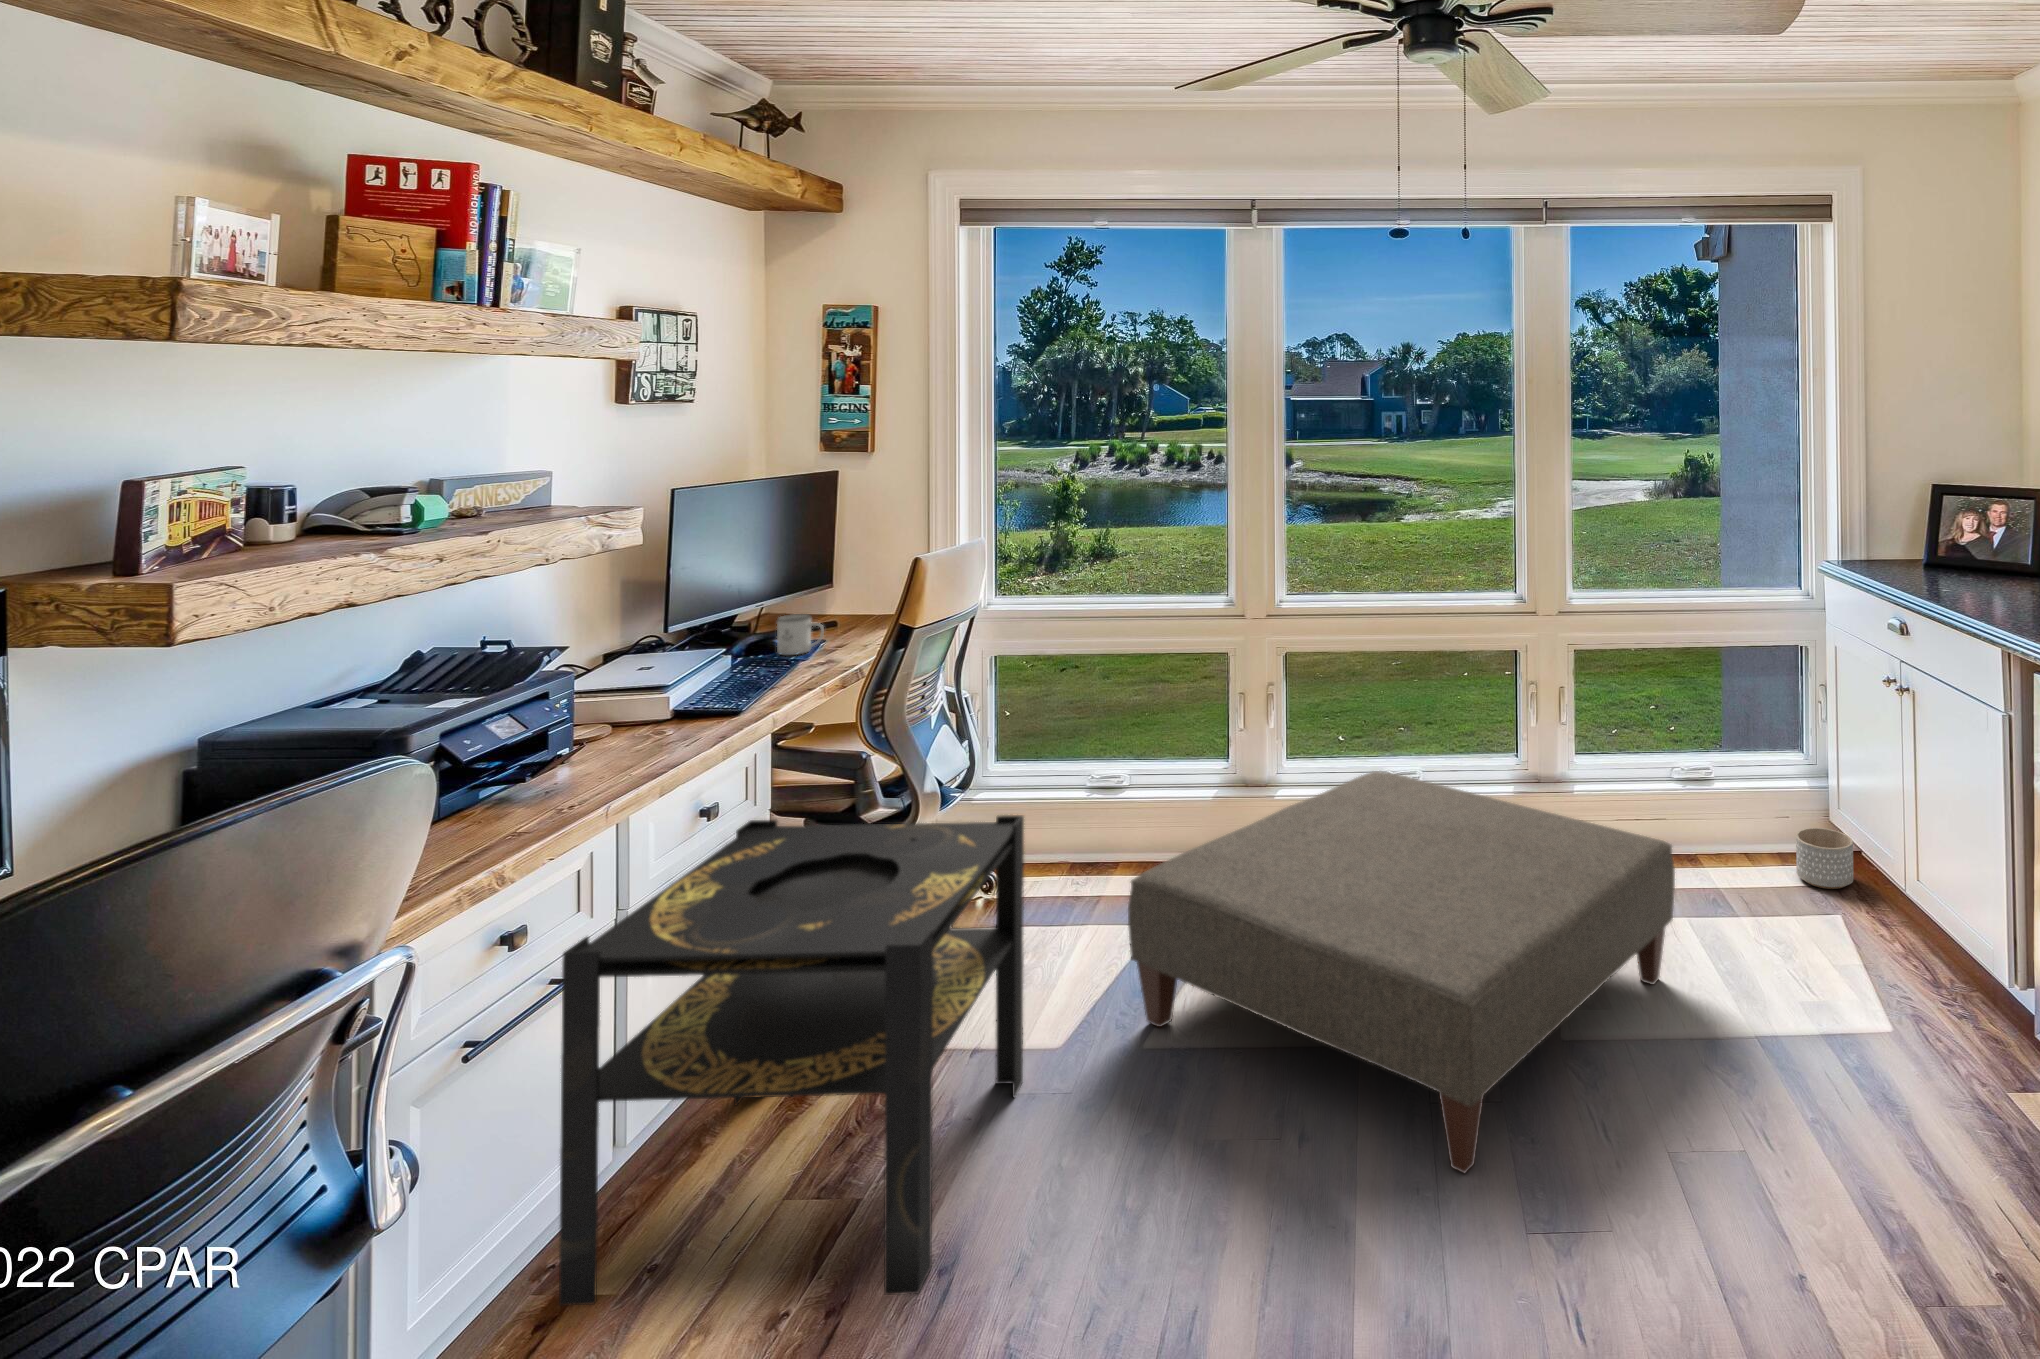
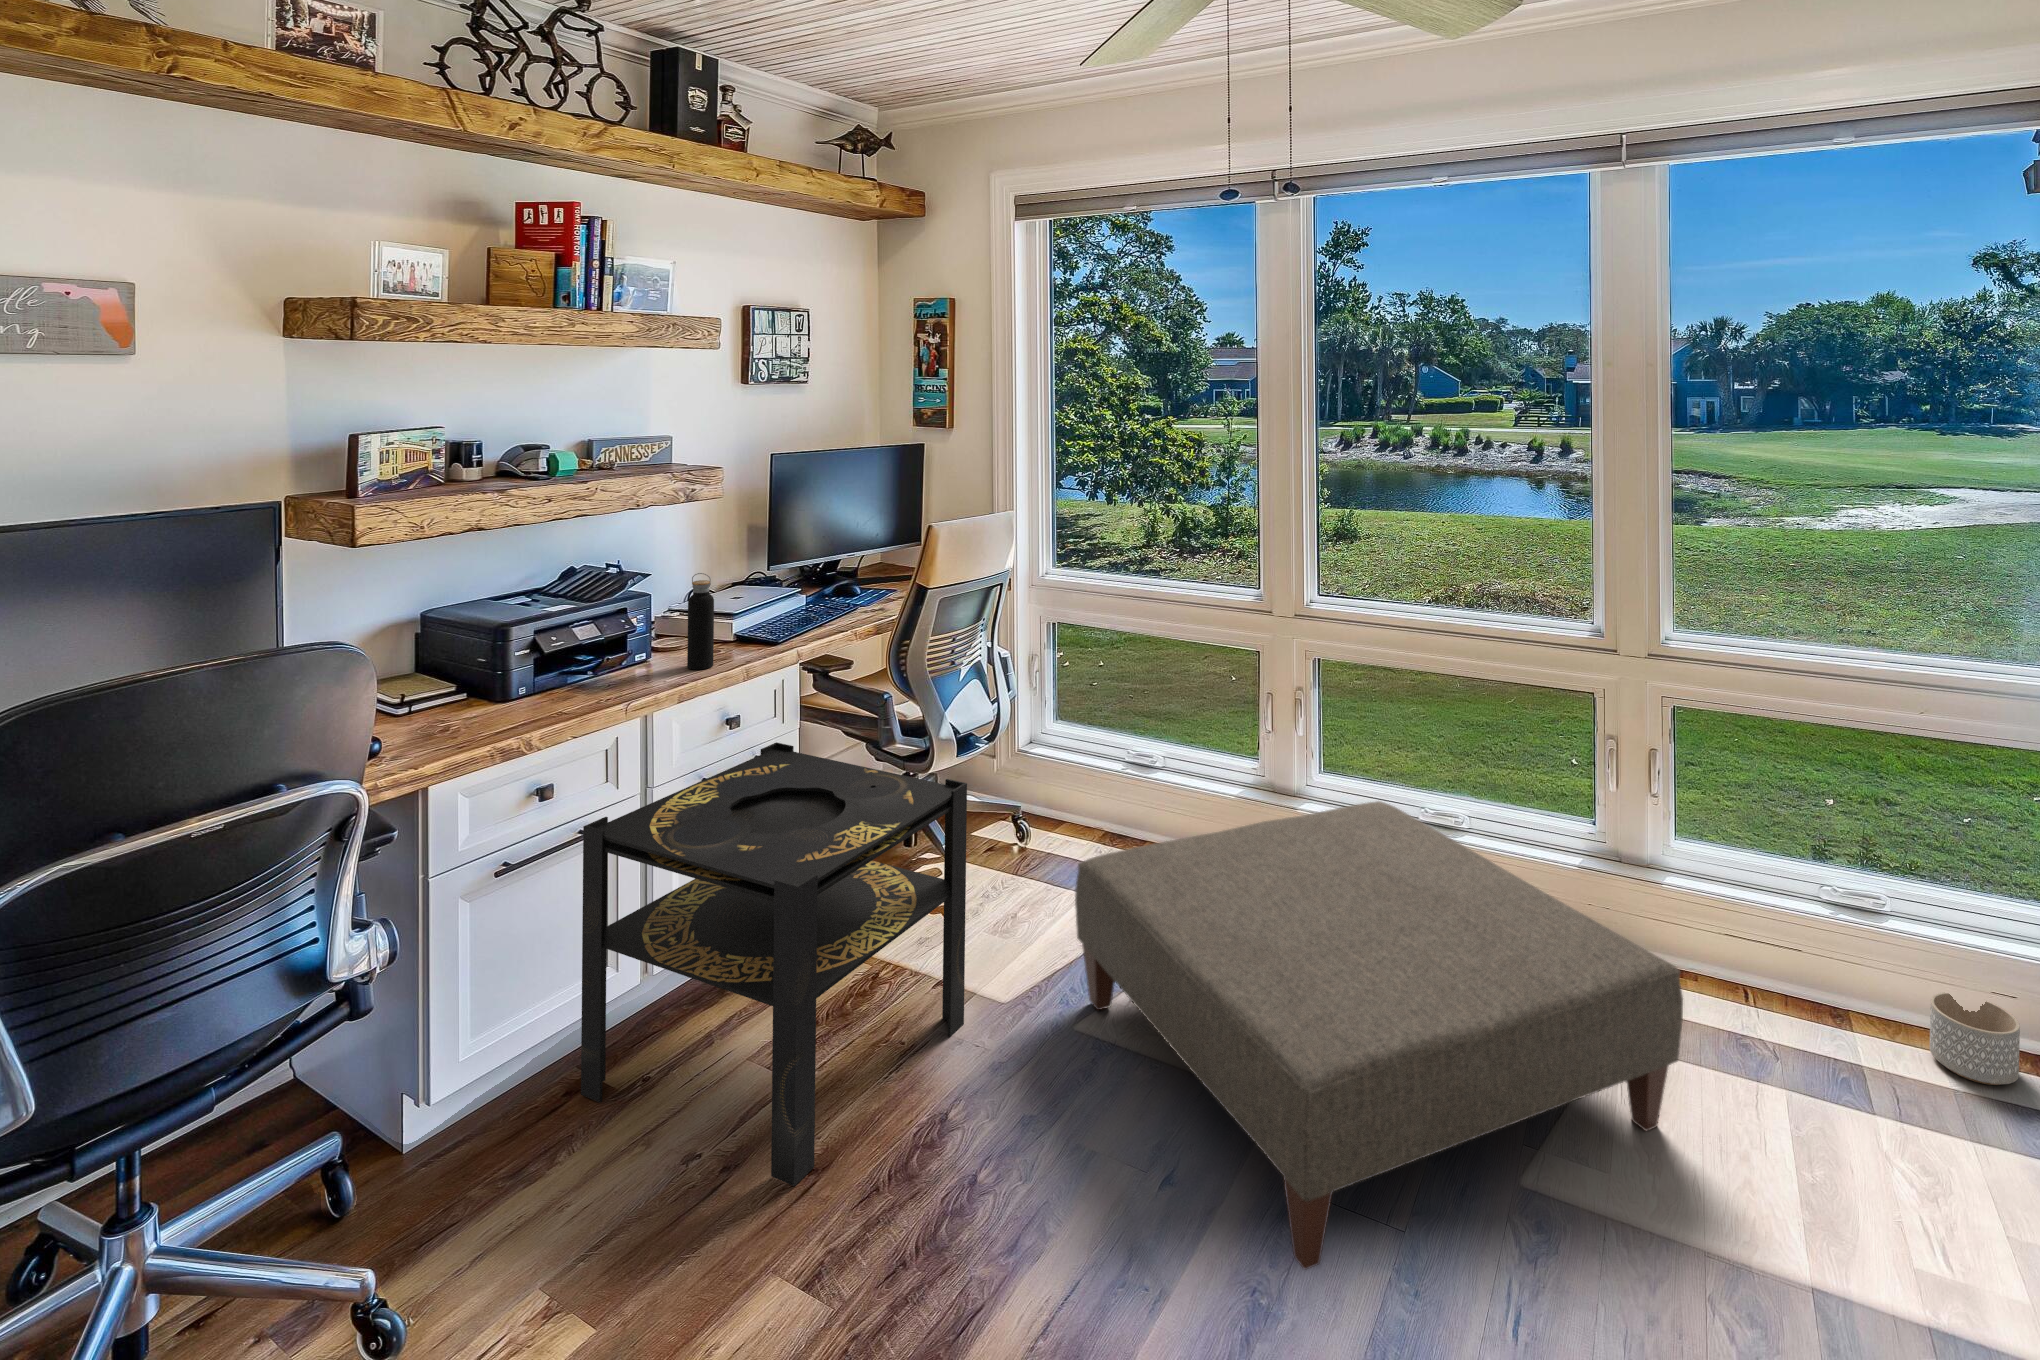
mug: present [777,614,824,655] -> none [847,569,882,604]
water bottle: none [637,625,673,745] -> present [687,573,714,669]

